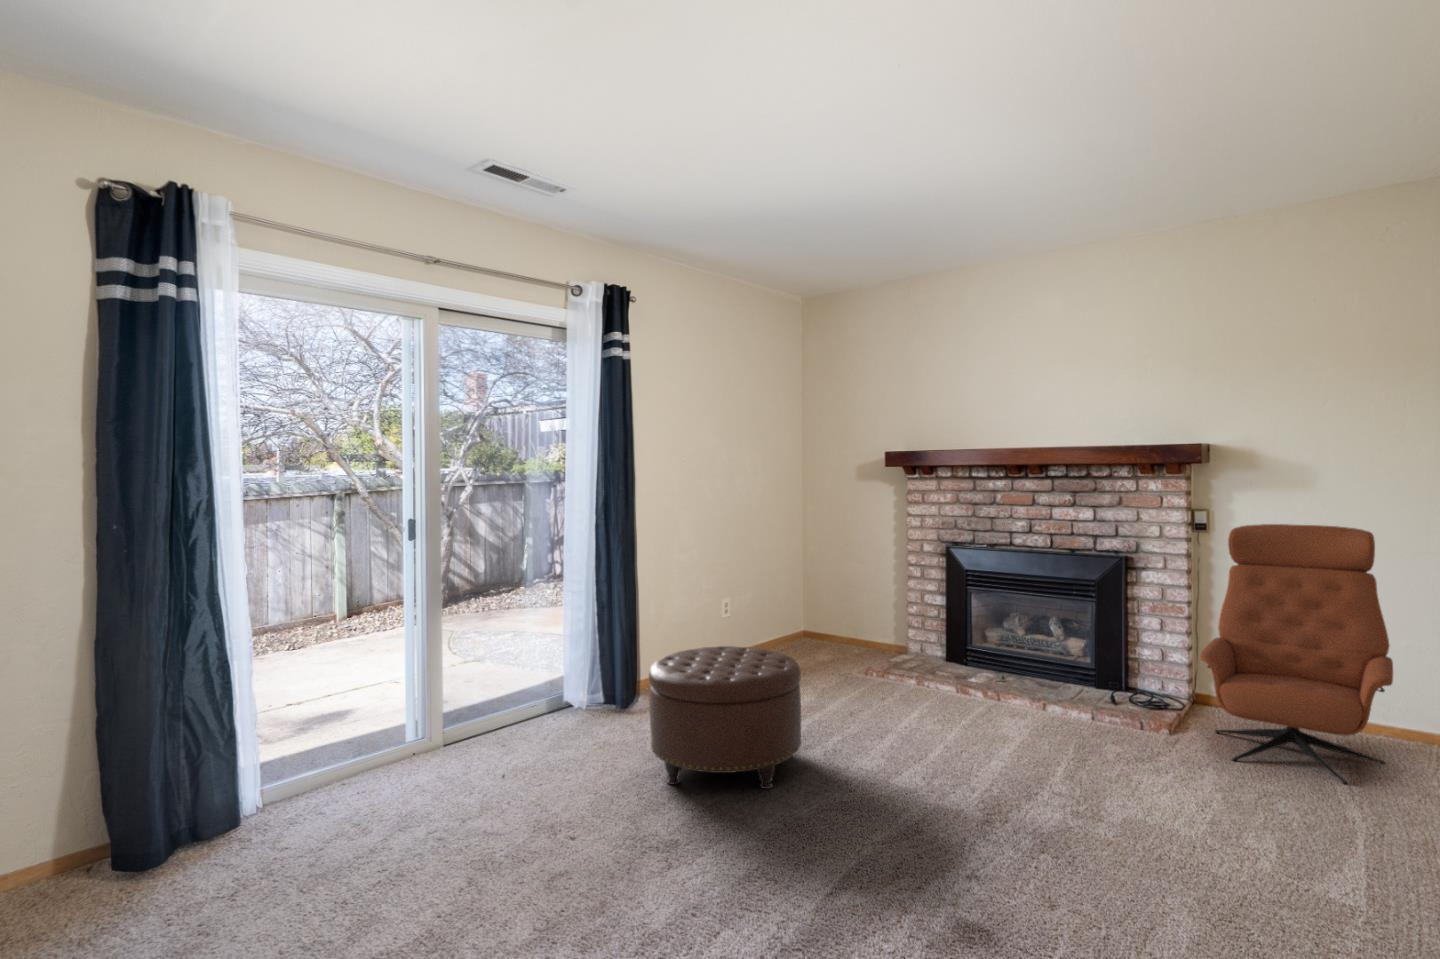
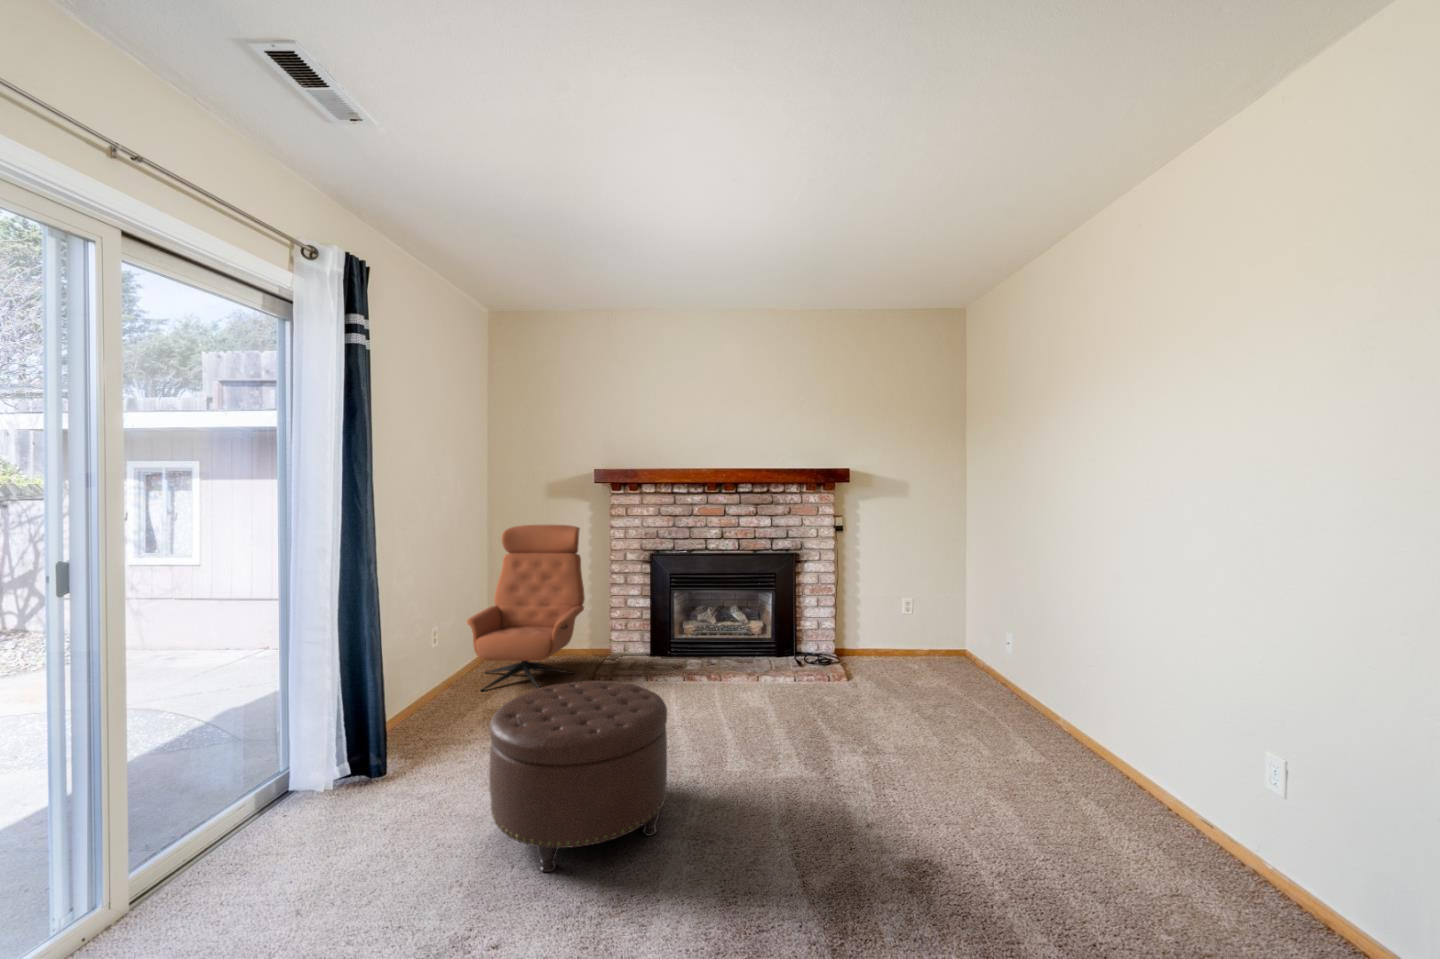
lounge chair: present [1200,524,1393,784] -> present [467,525,585,691]

